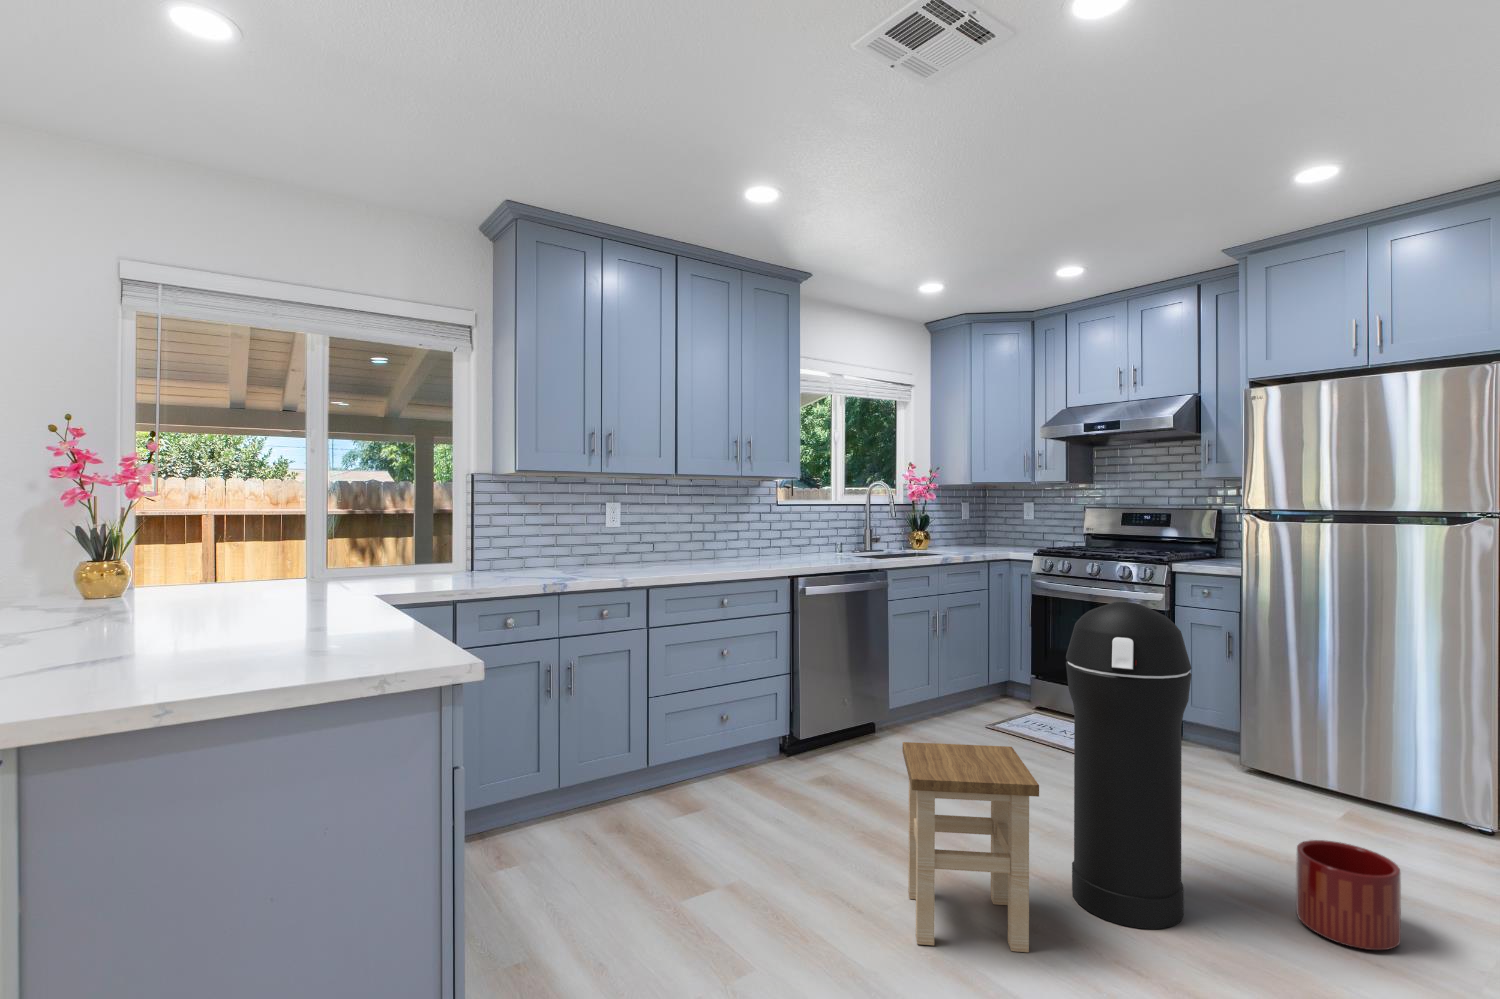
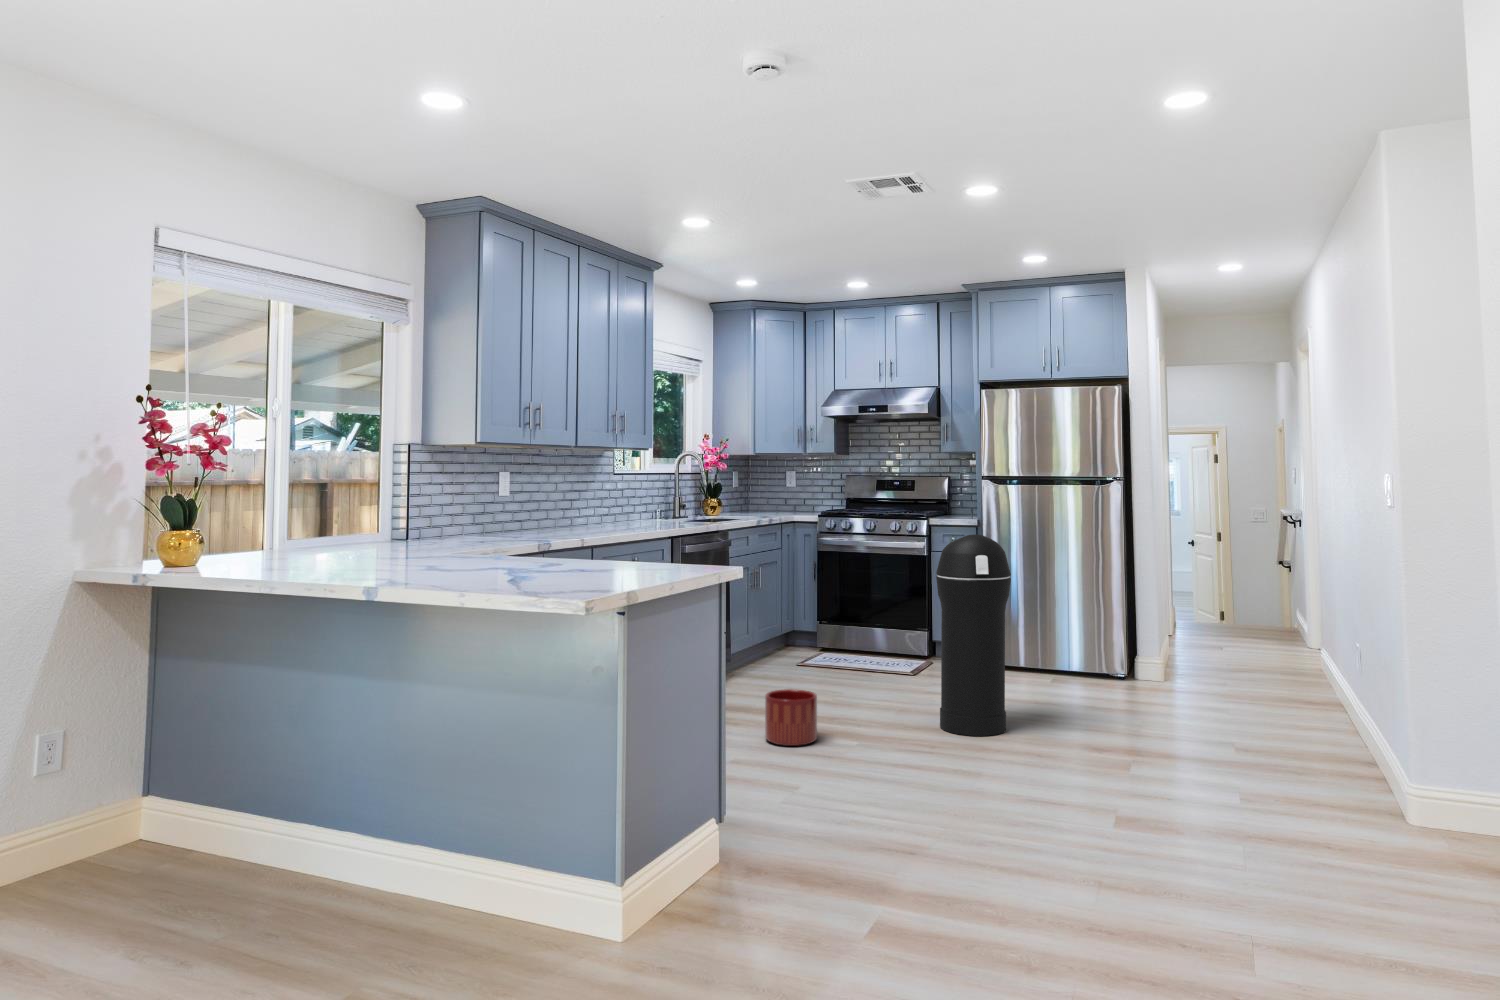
stool: present [902,742,1039,952] -> none [845,636,951,760]
planter: present [1296,840,1401,950] -> present [765,689,817,746]

